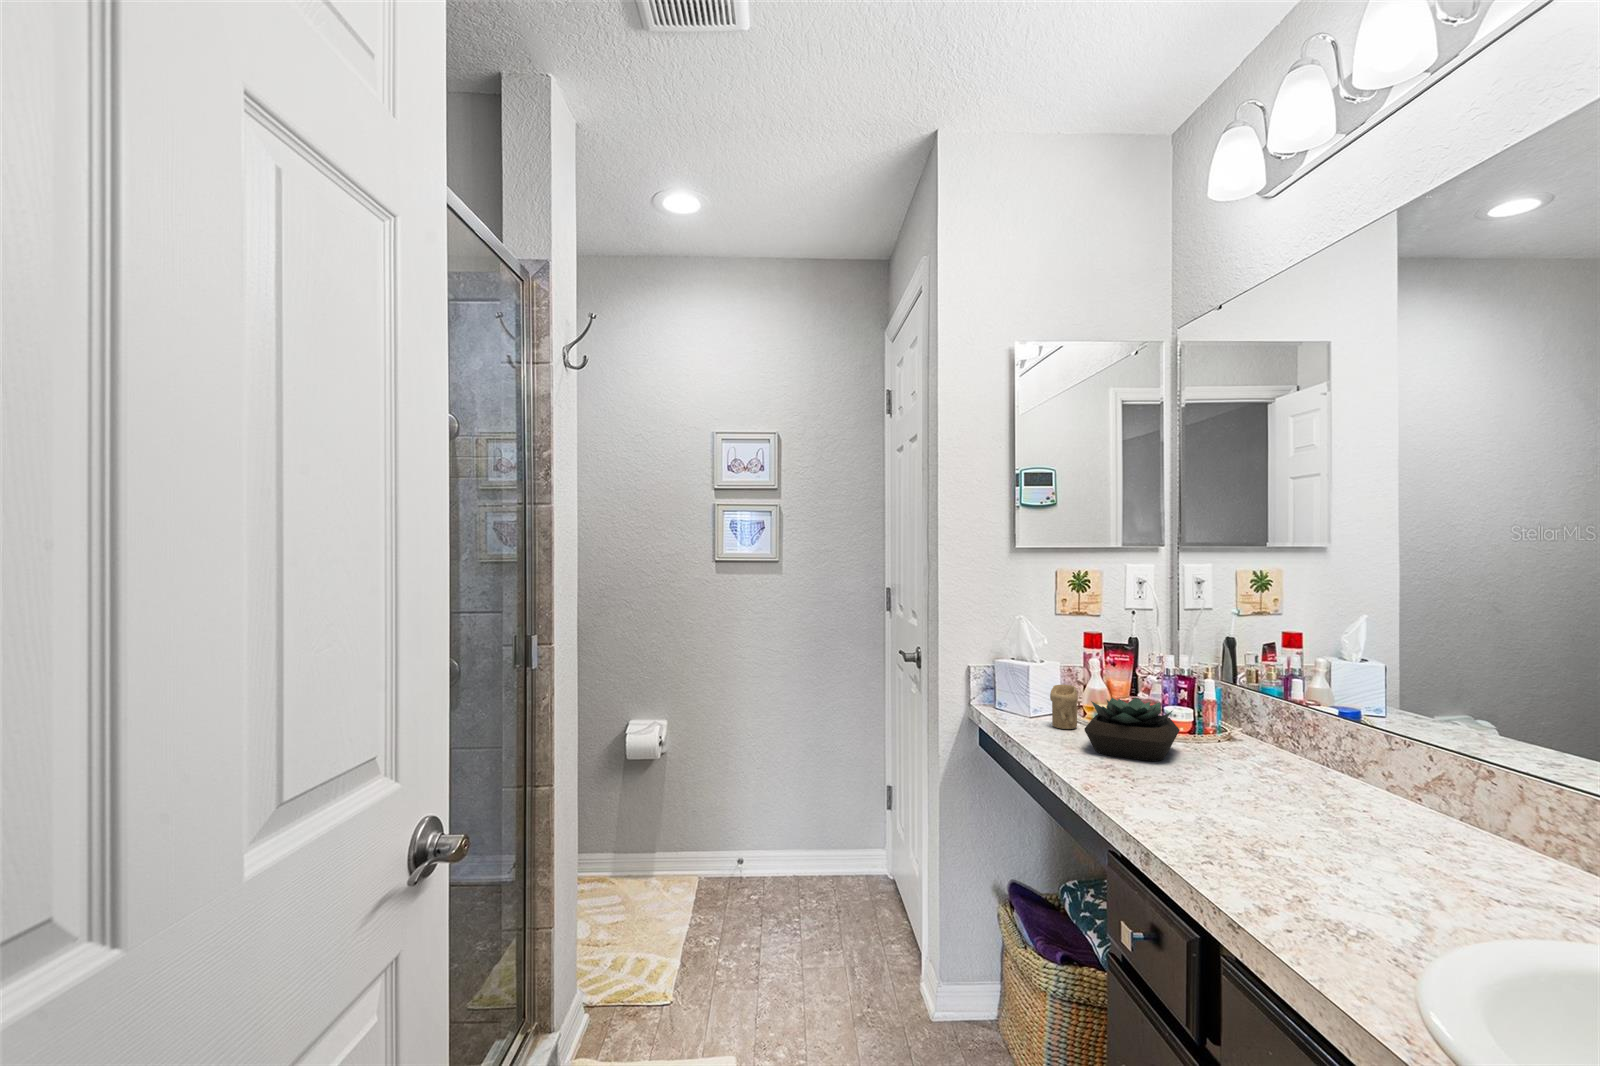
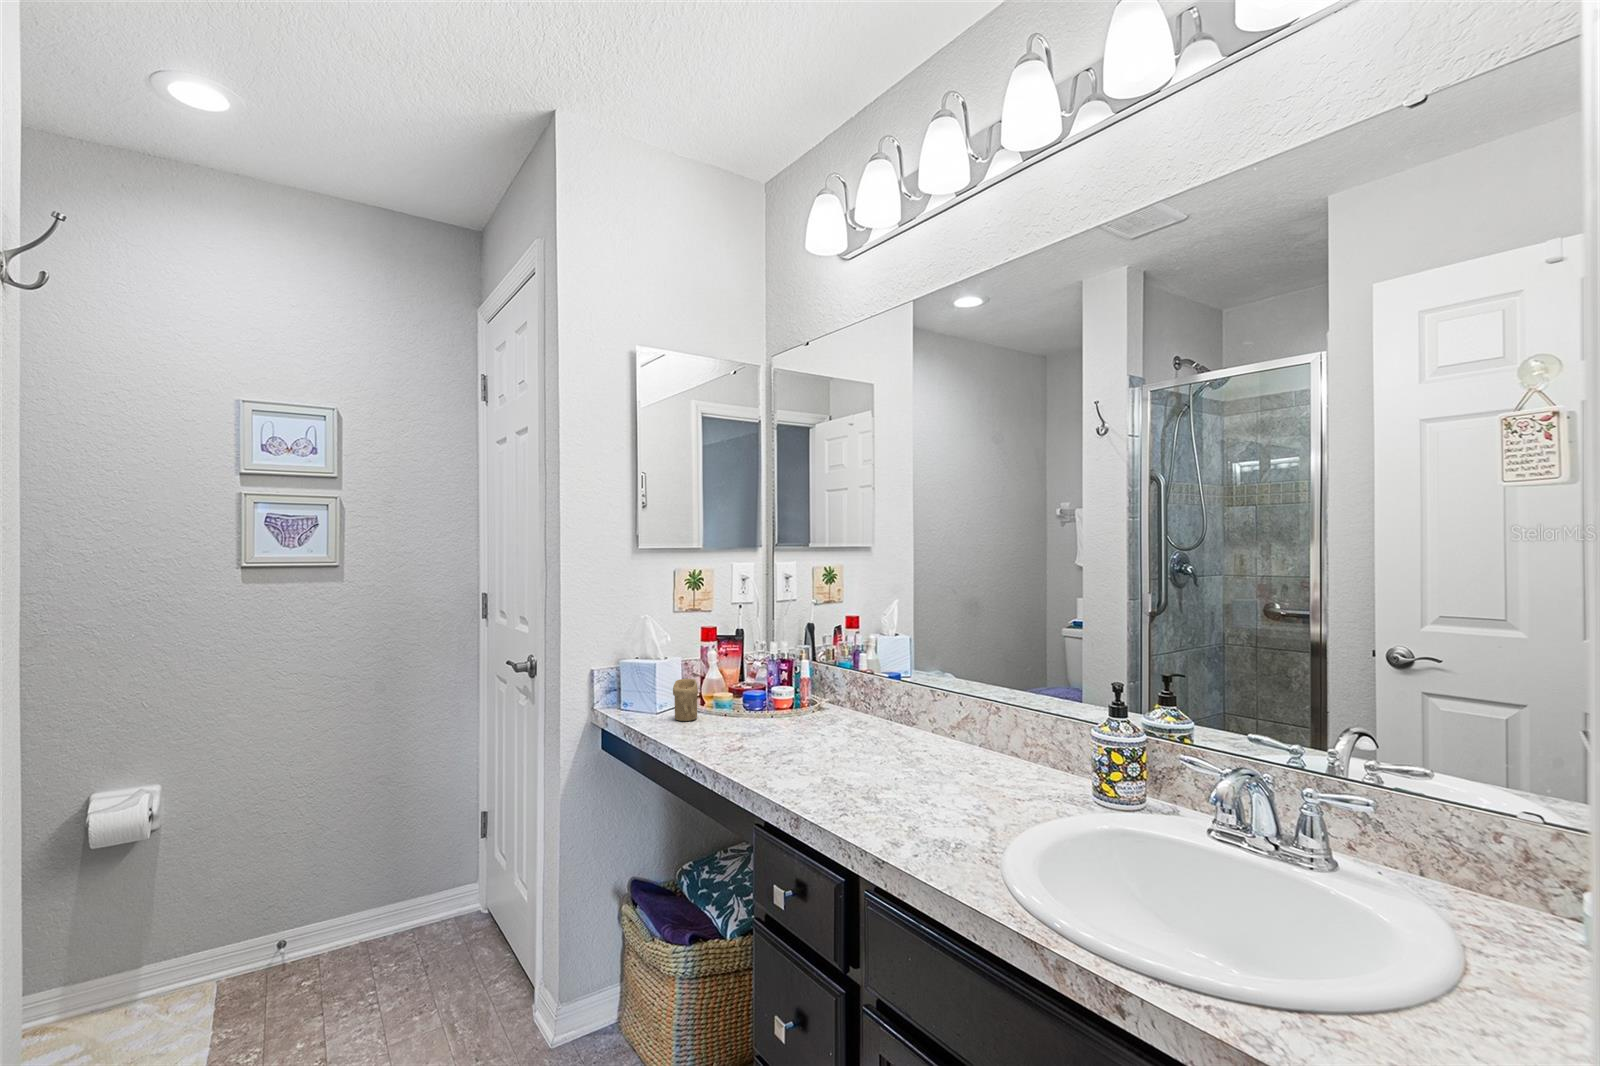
succulent plant: present [1085,698,1180,761] -> none [711,683,788,739]

